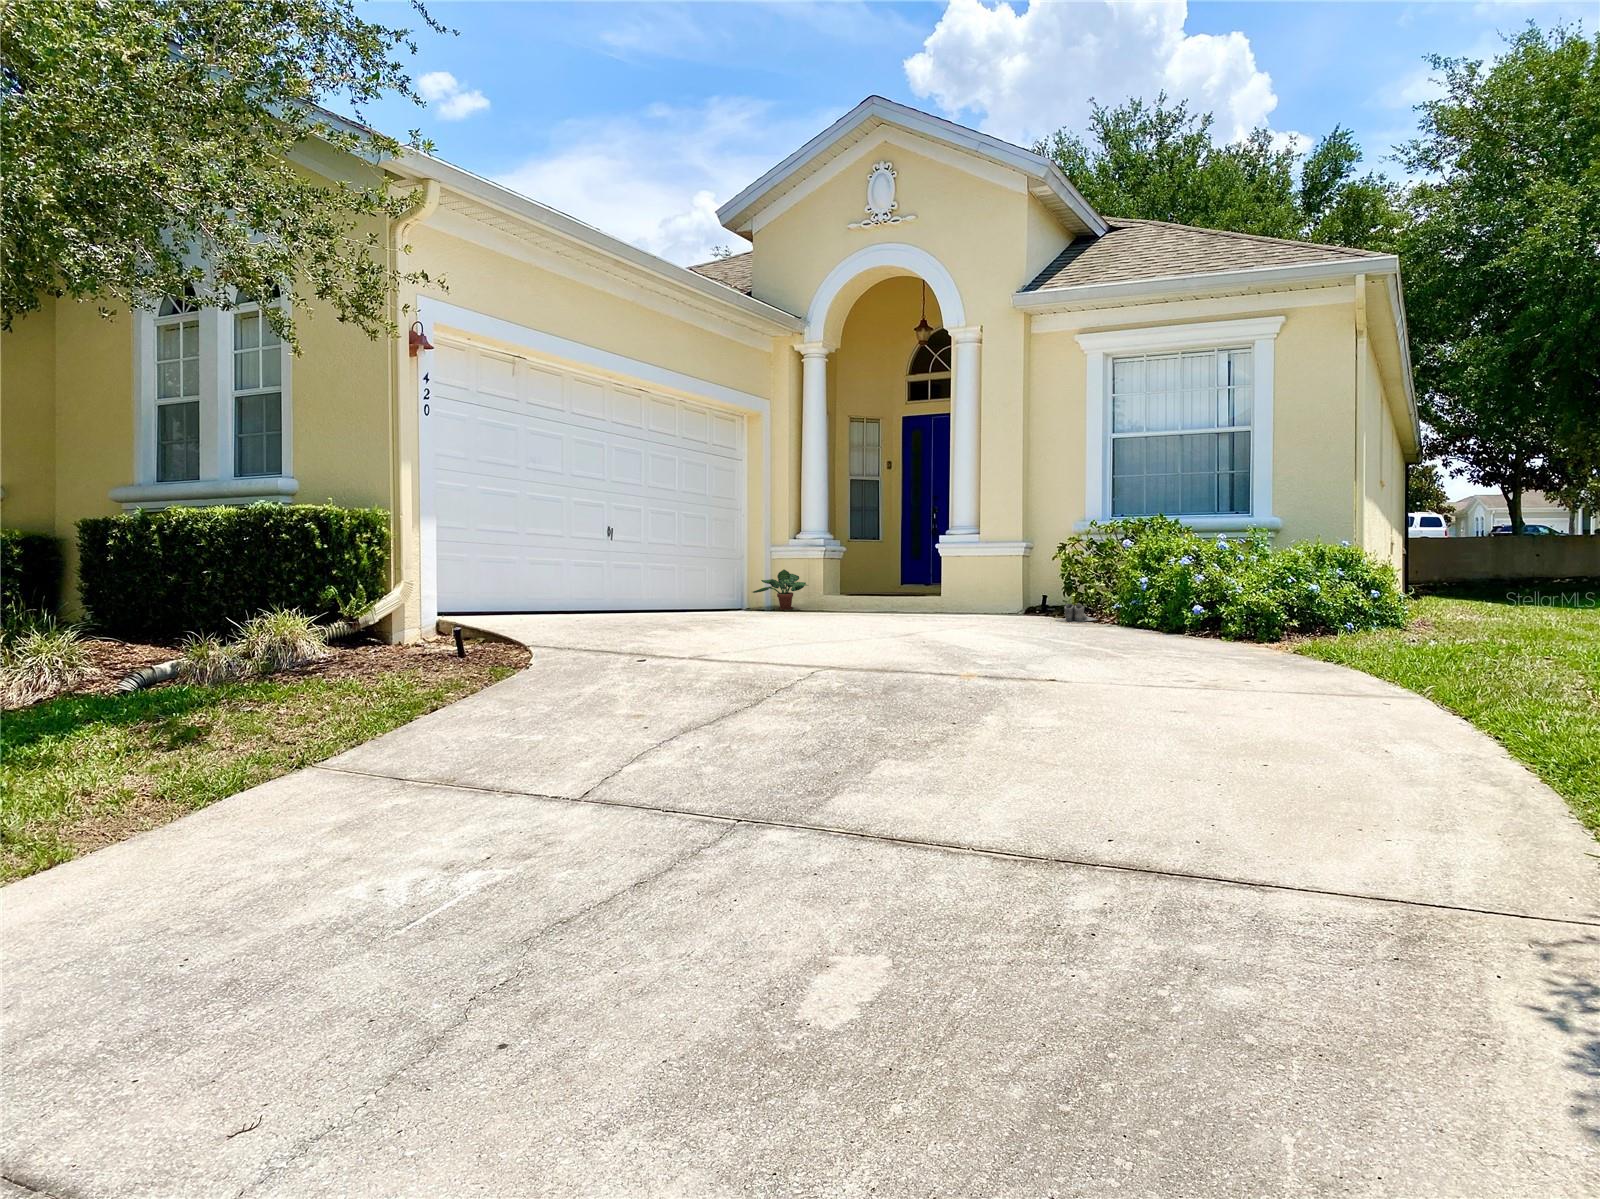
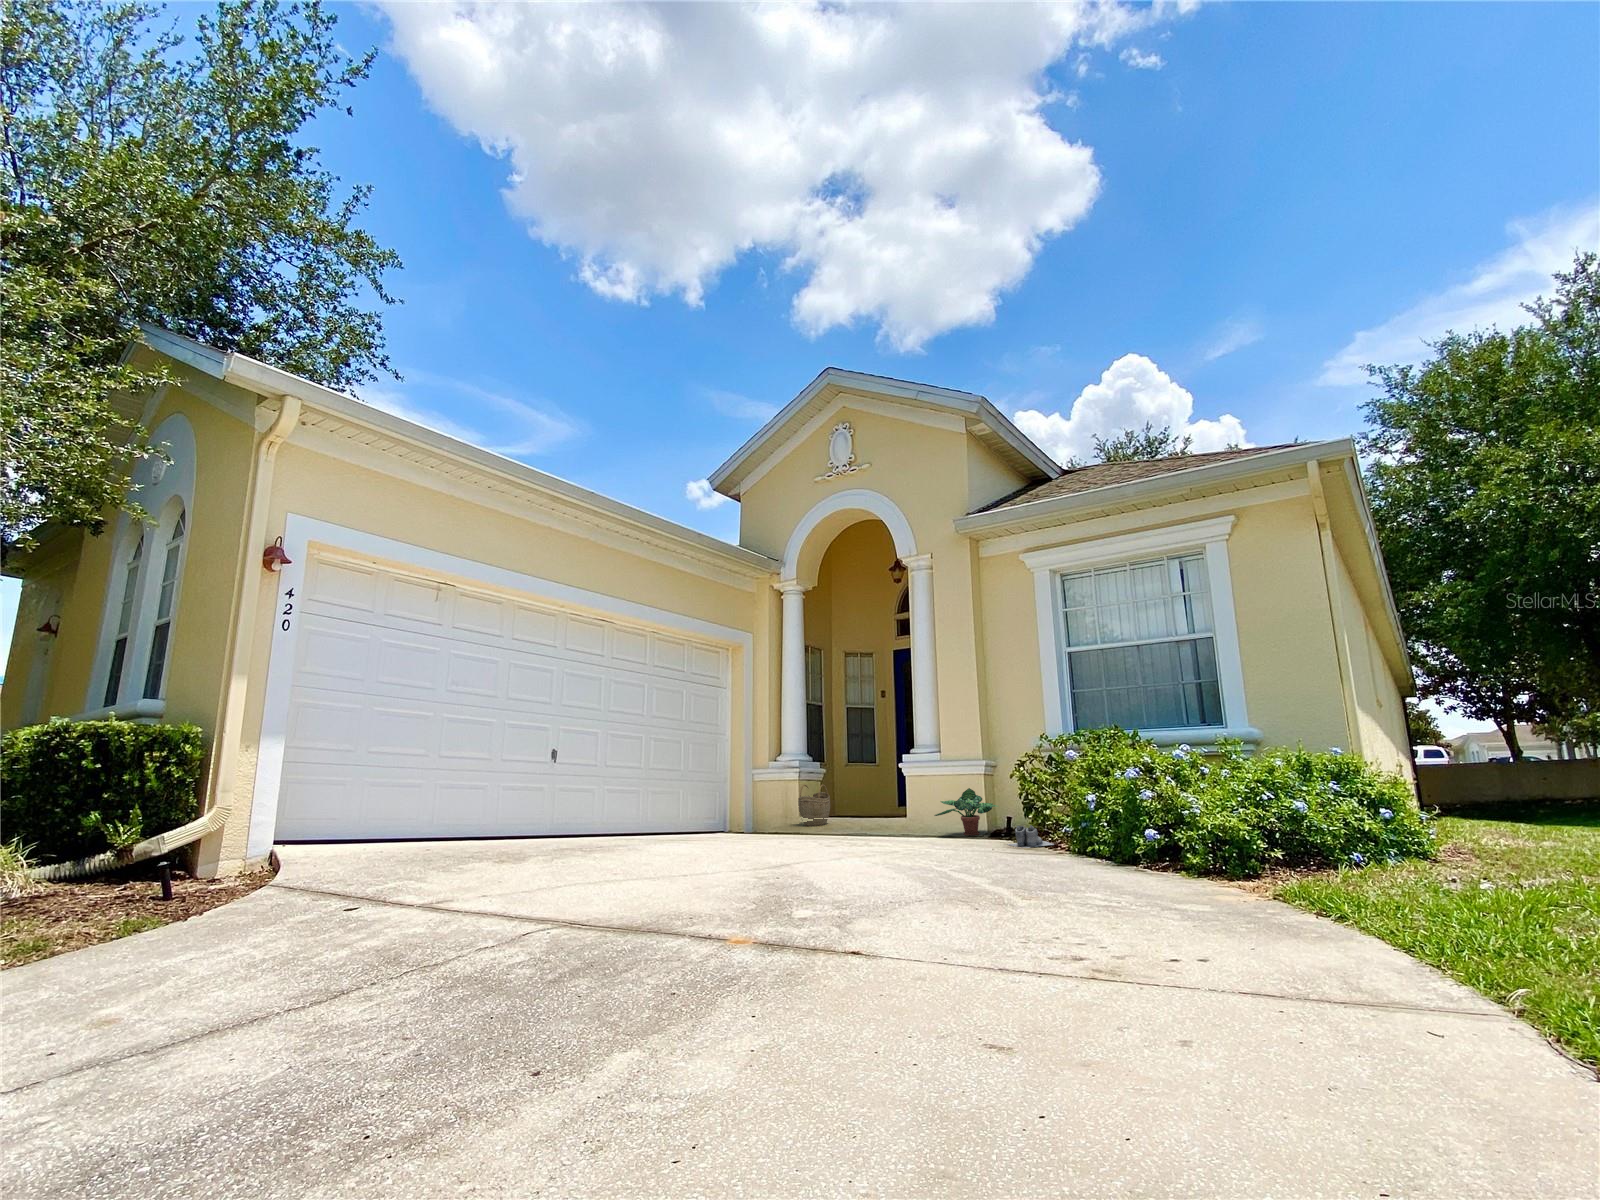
woven basket: none [828,564,859,605] -> present [798,785,830,826]
potted plant: present [753,569,808,610] -> present [934,788,998,835]

